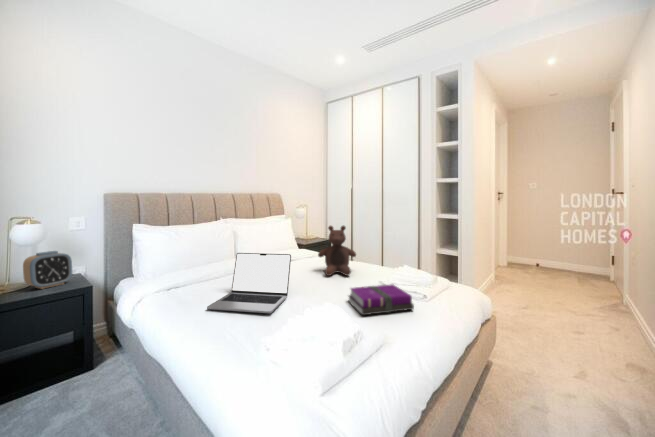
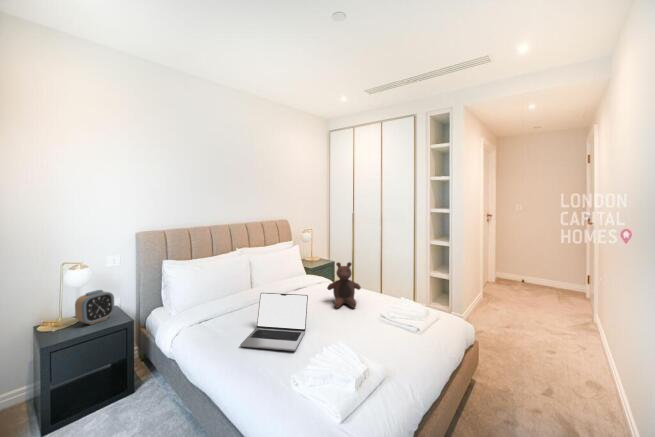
notebook: present [348,285,414,315] -> none [357,321,412,352]

